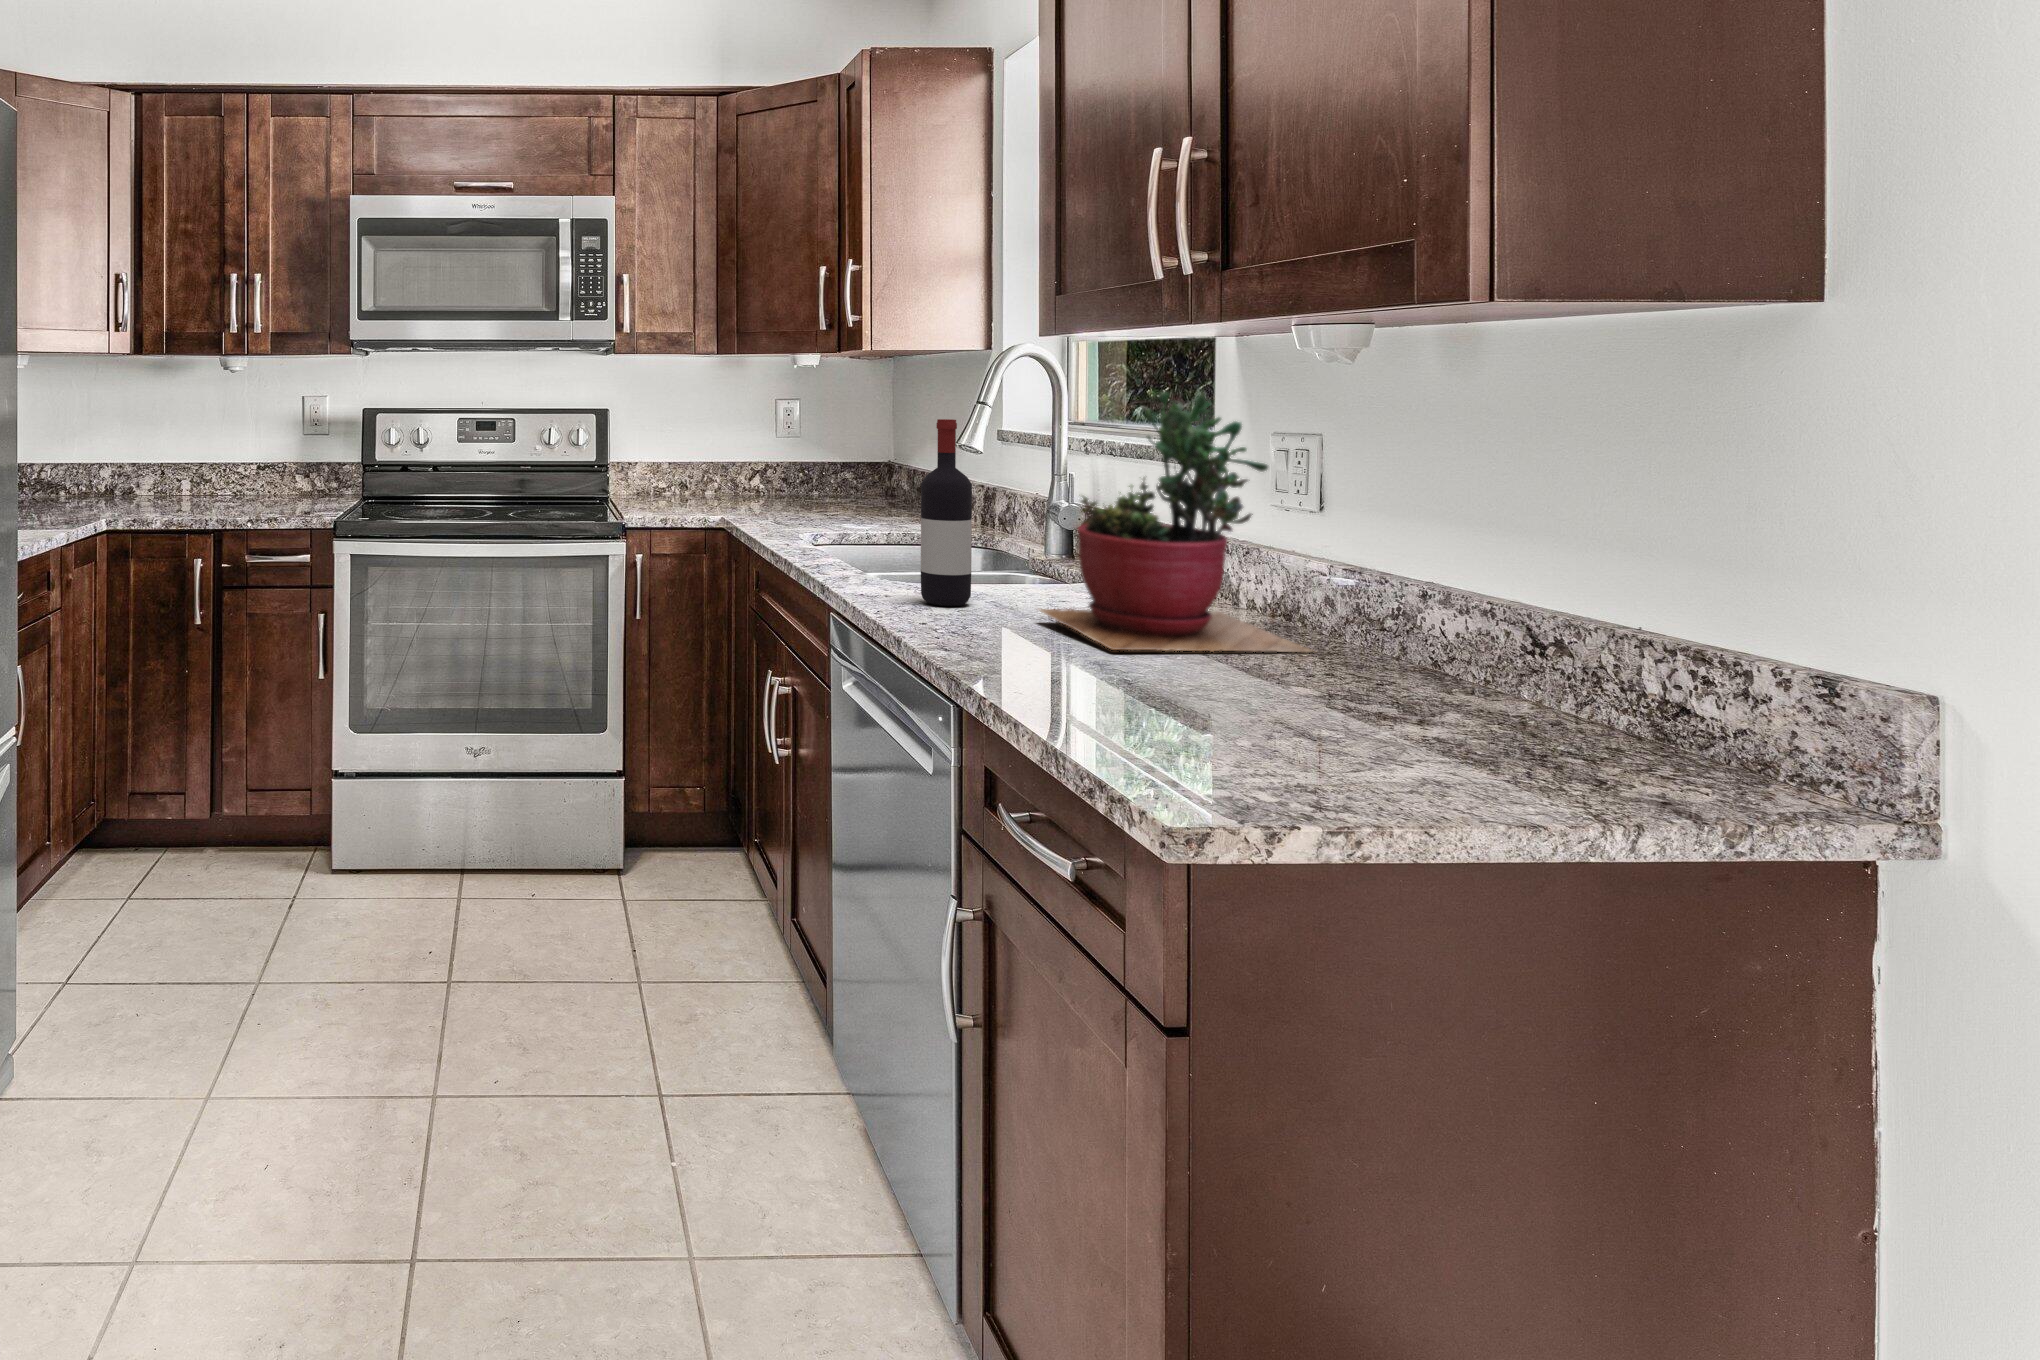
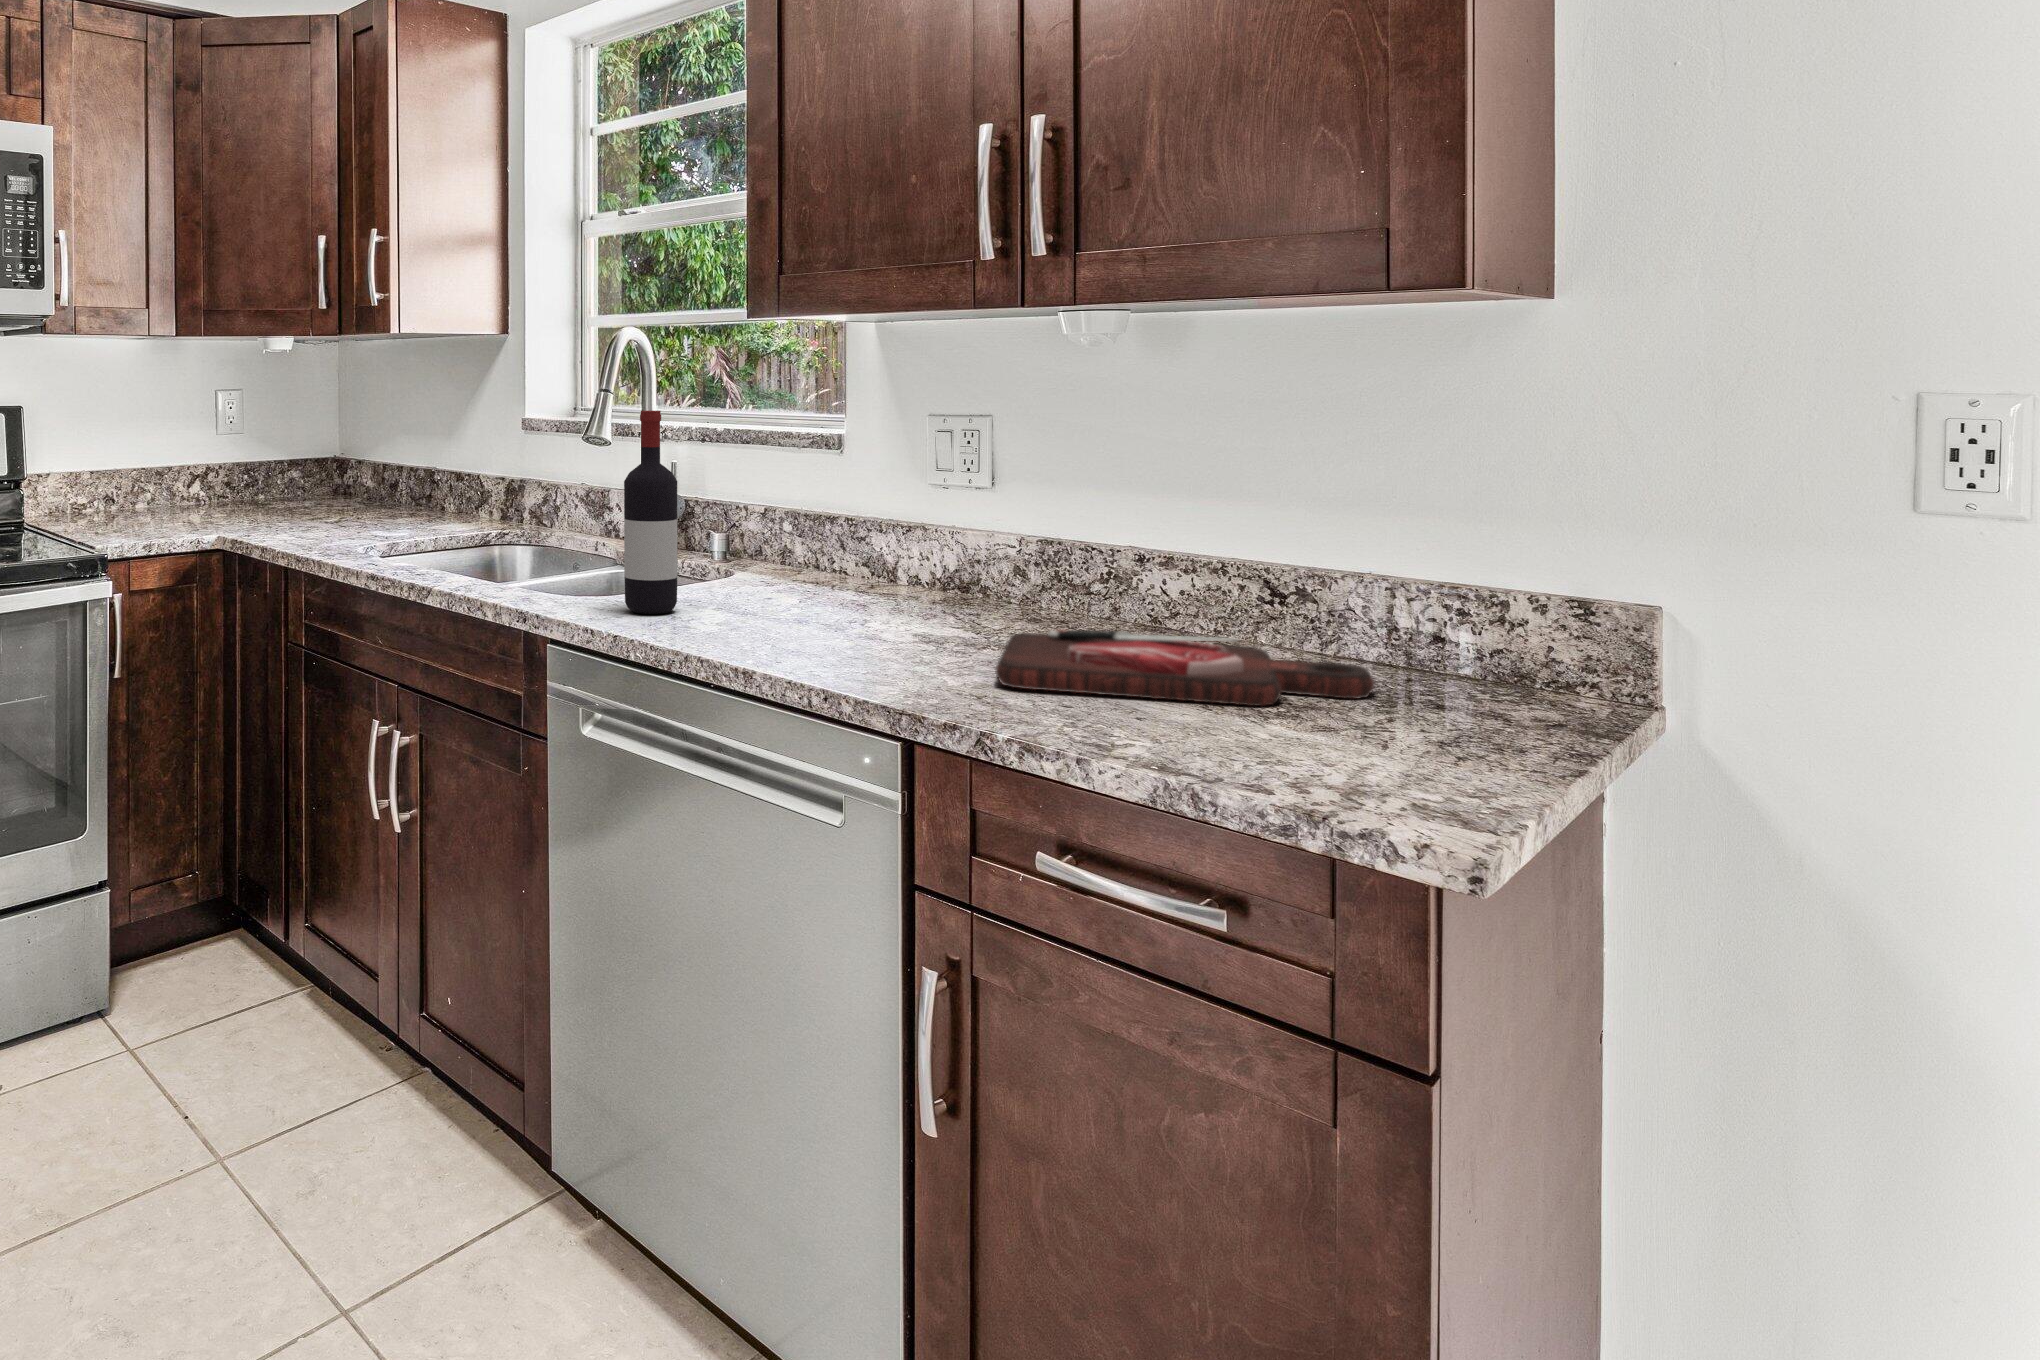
succulent plant: present [1040,392,1311,652] -> none [770,376,1039,642]
cutting board: none [1110,652,1546,759] -> present [995,630,1374,706]

